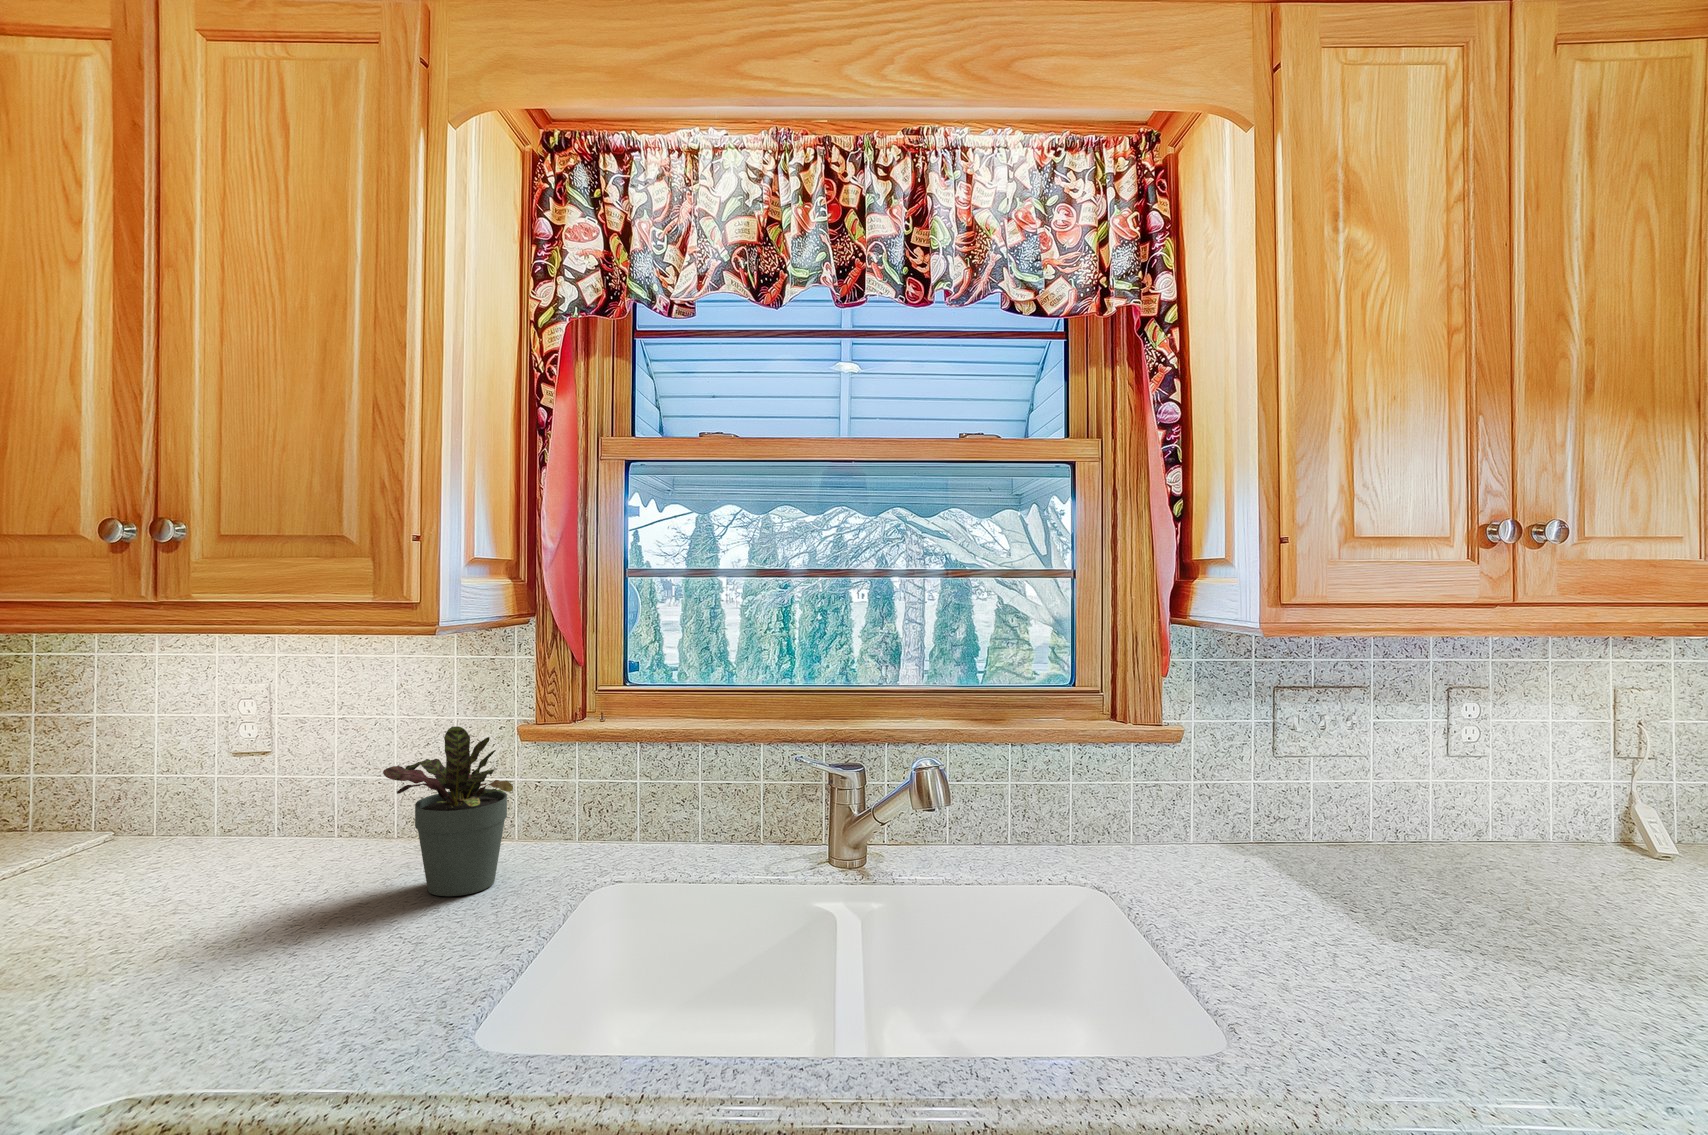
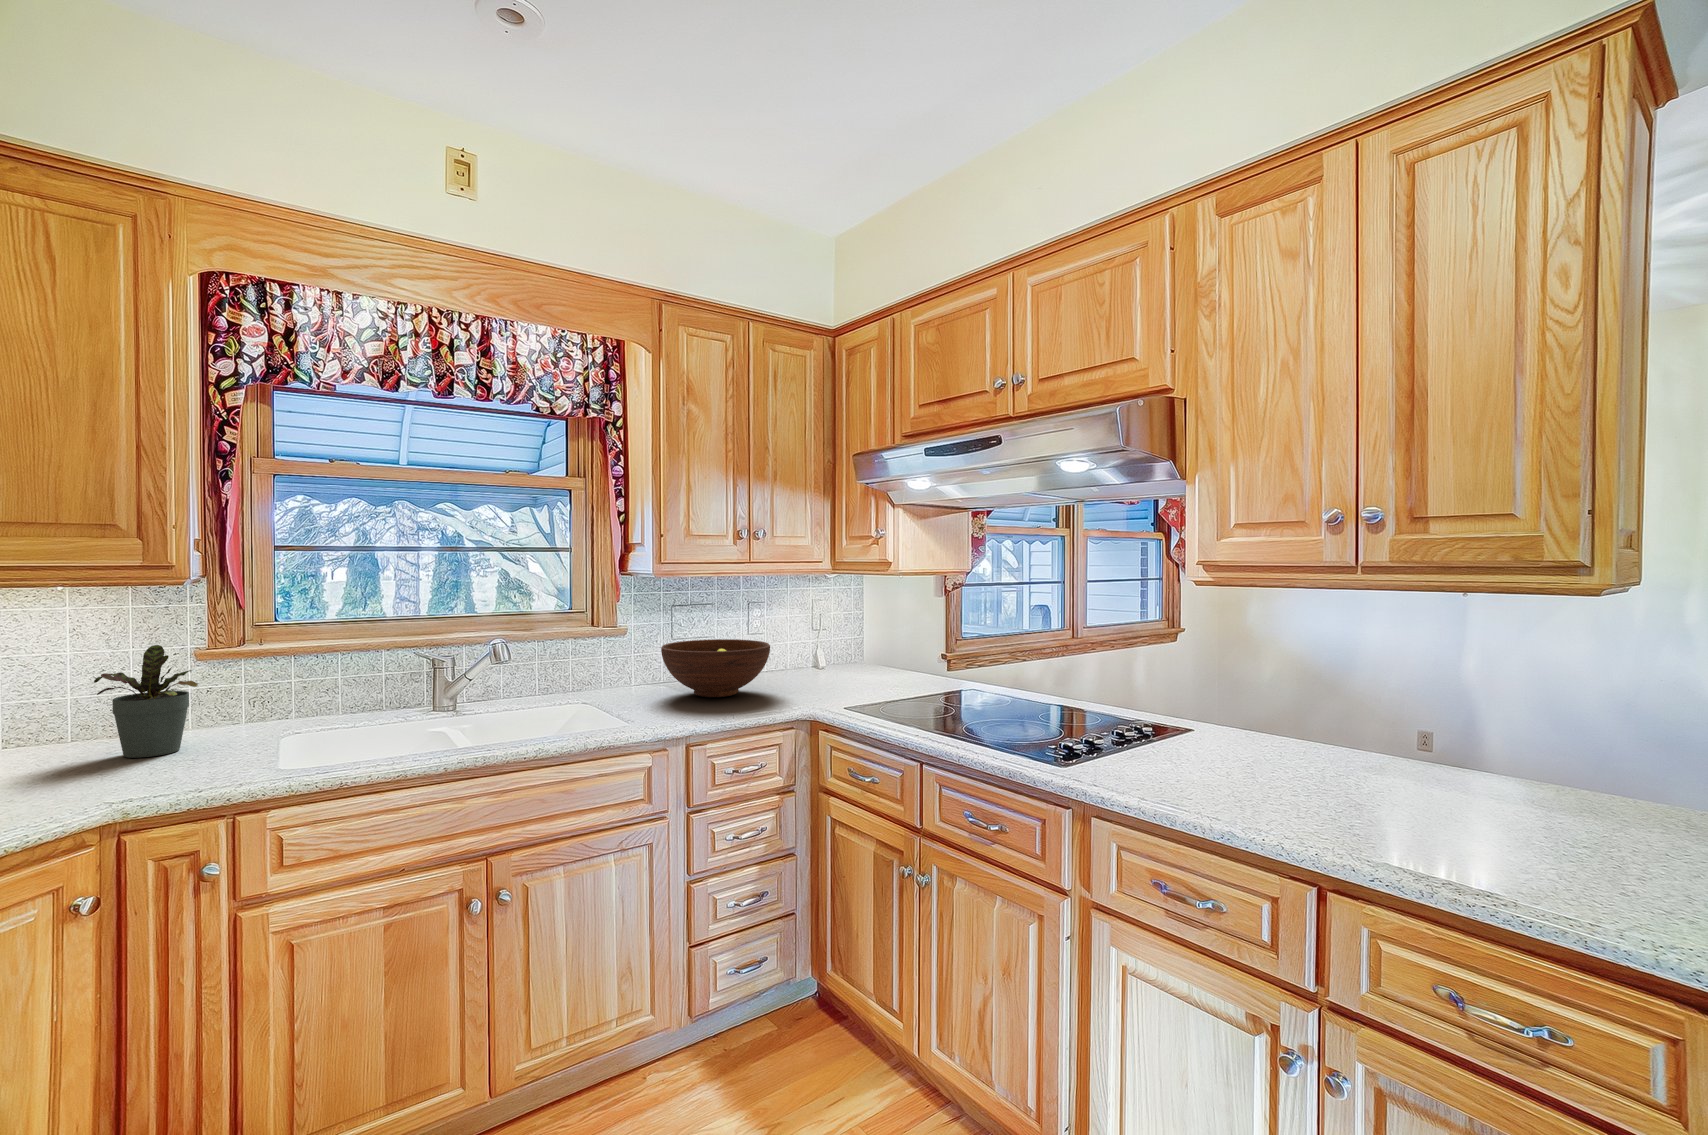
fruit bowl: none [1266,769,1575,933] -> present [661,639,770,697]

